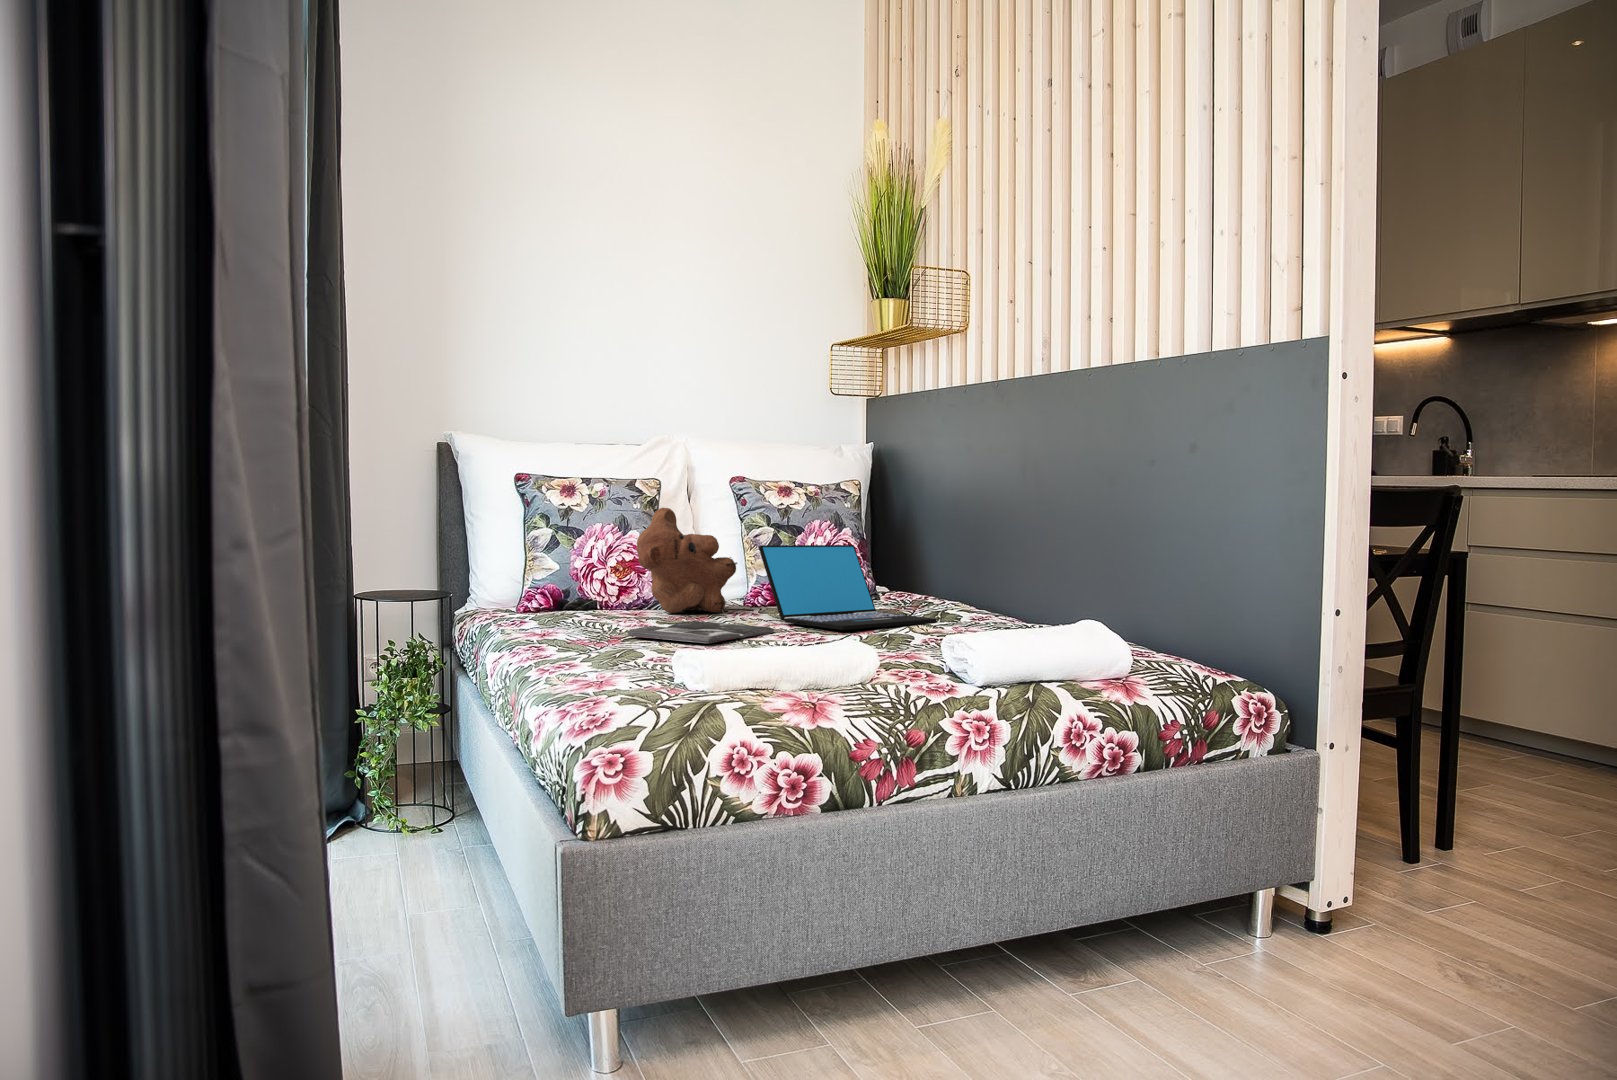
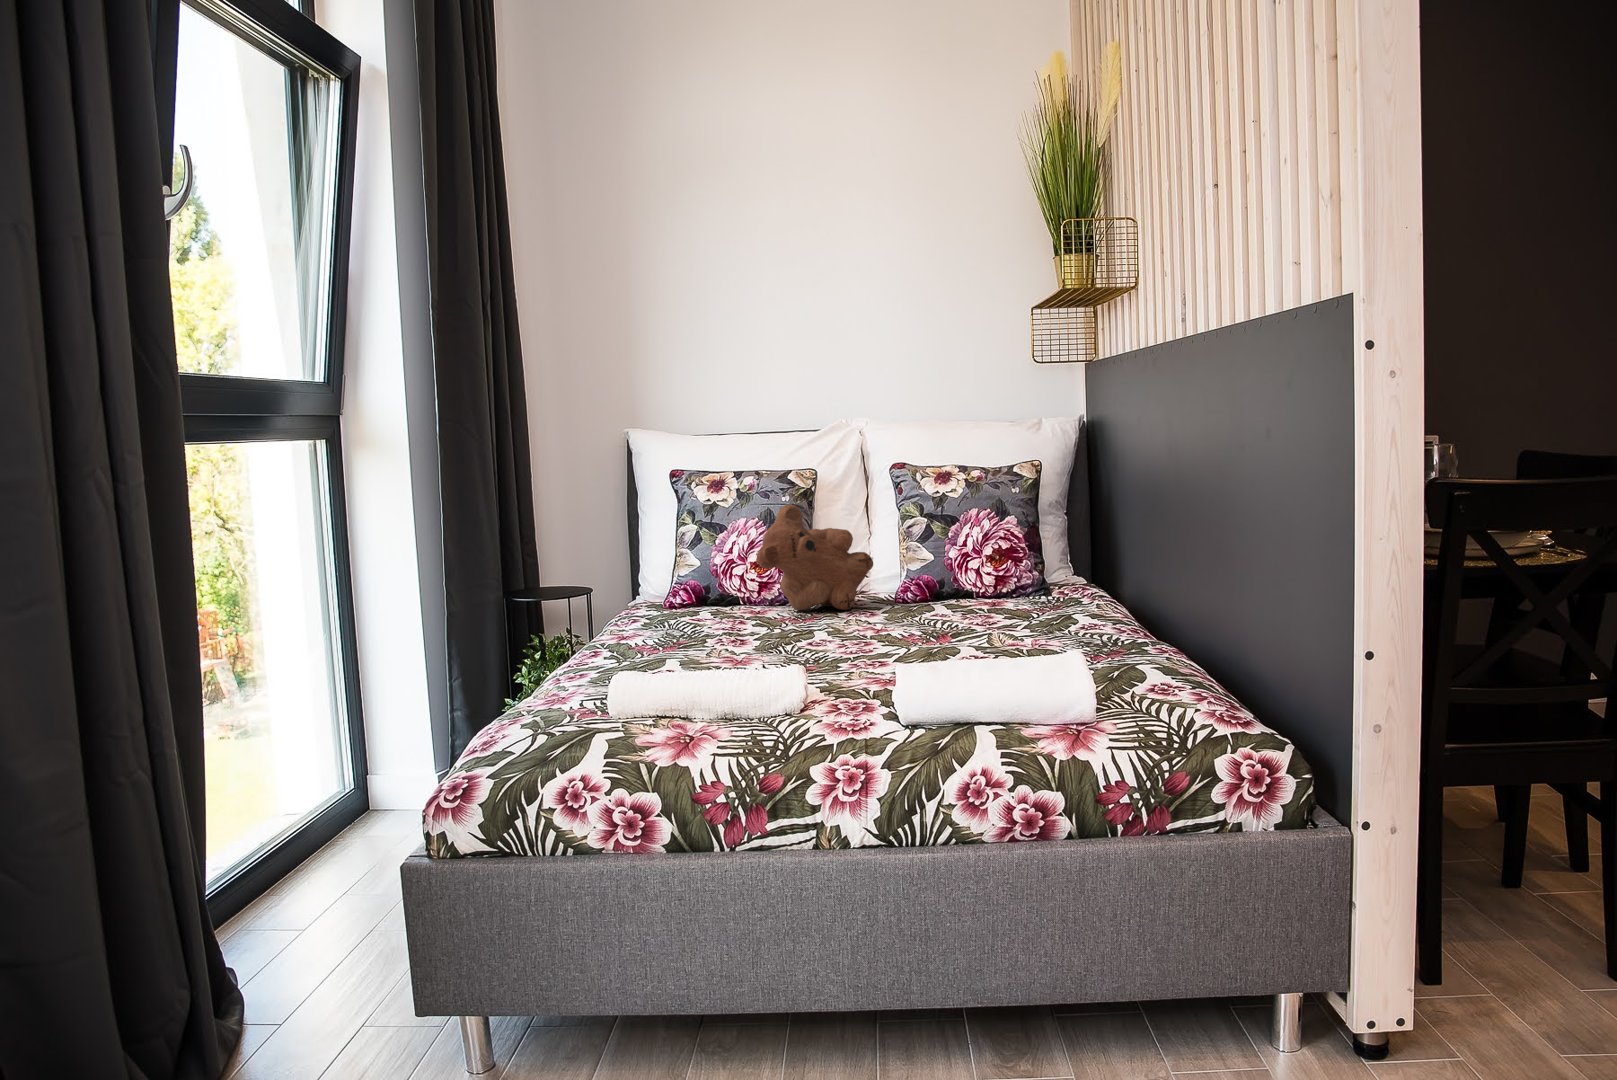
laptop: present [759,545,936,630] -> none [860,539,1048,641]
magazine: present [627,621,774,643] -> none [690,625,843,656]

